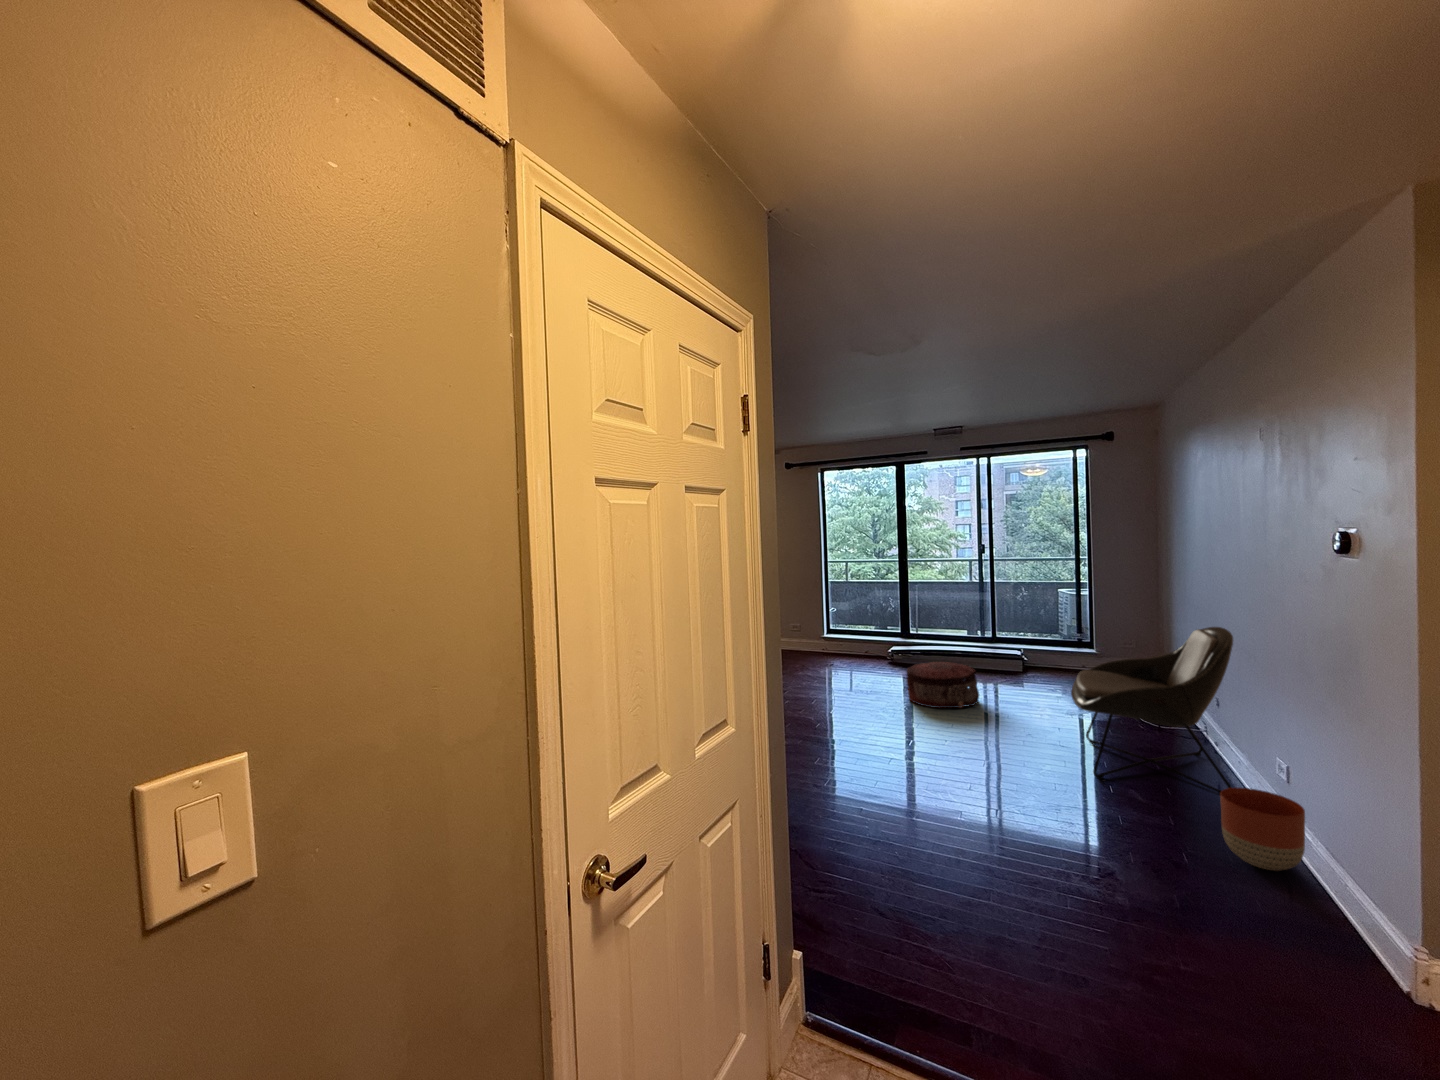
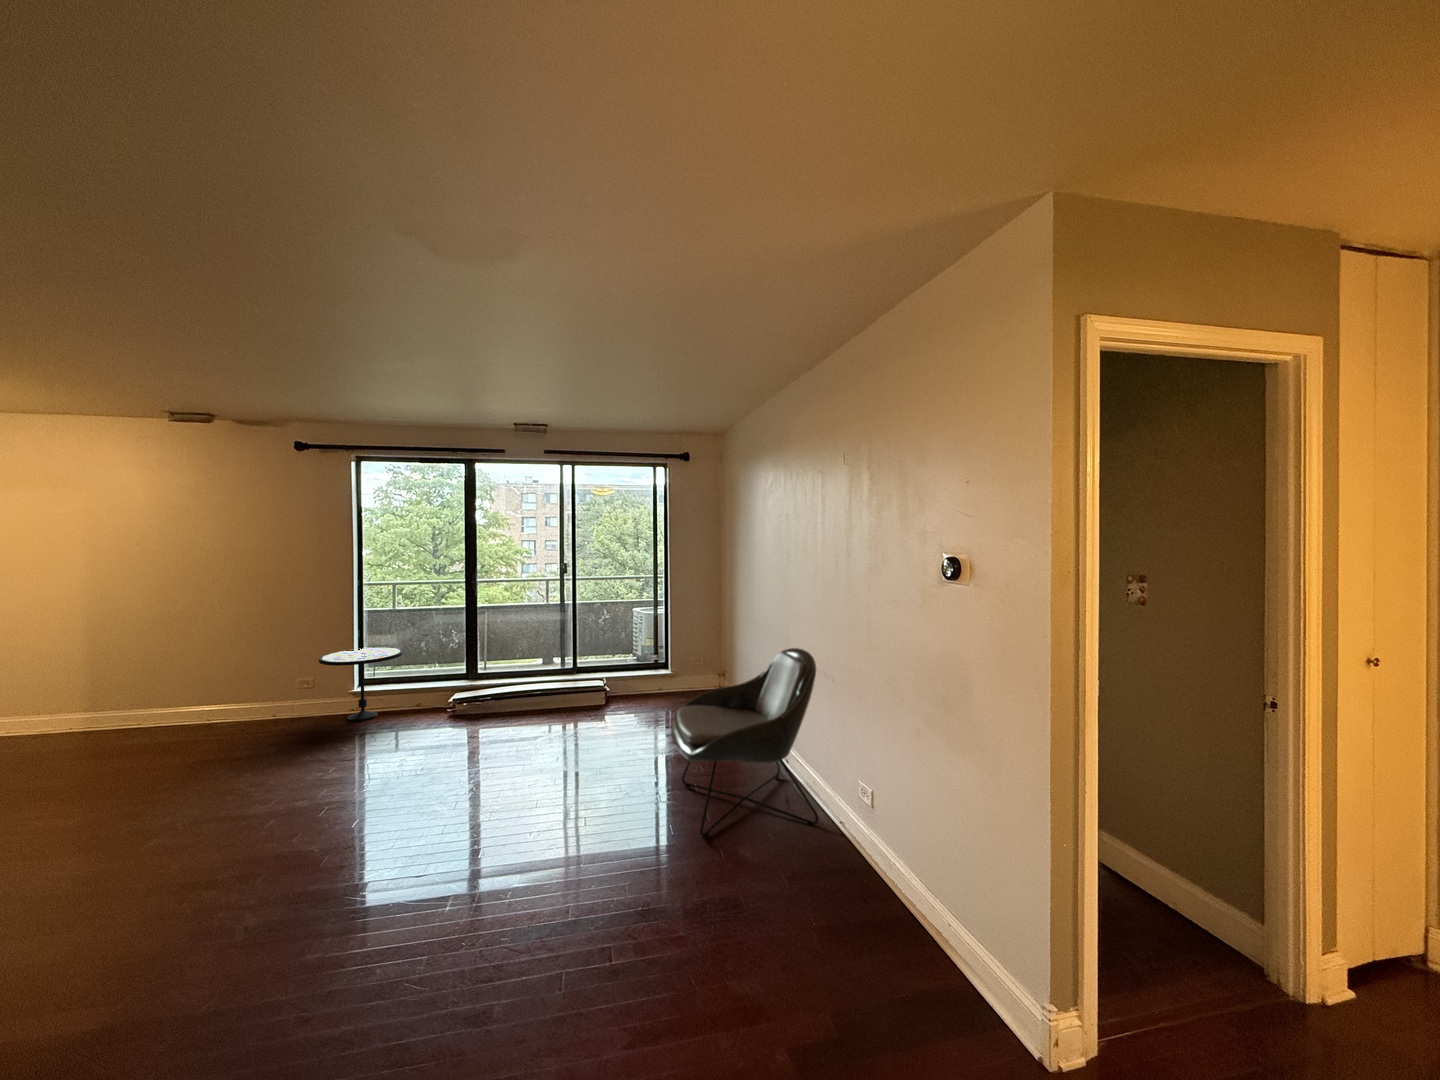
side table: none [800,608,854,659] -> present [319,647,403,721]
pouf: present [907,662,979,708] -> none [475,708,565,775]
planter: present [1220,788,1305,871] -> none [836,828,905,921]

